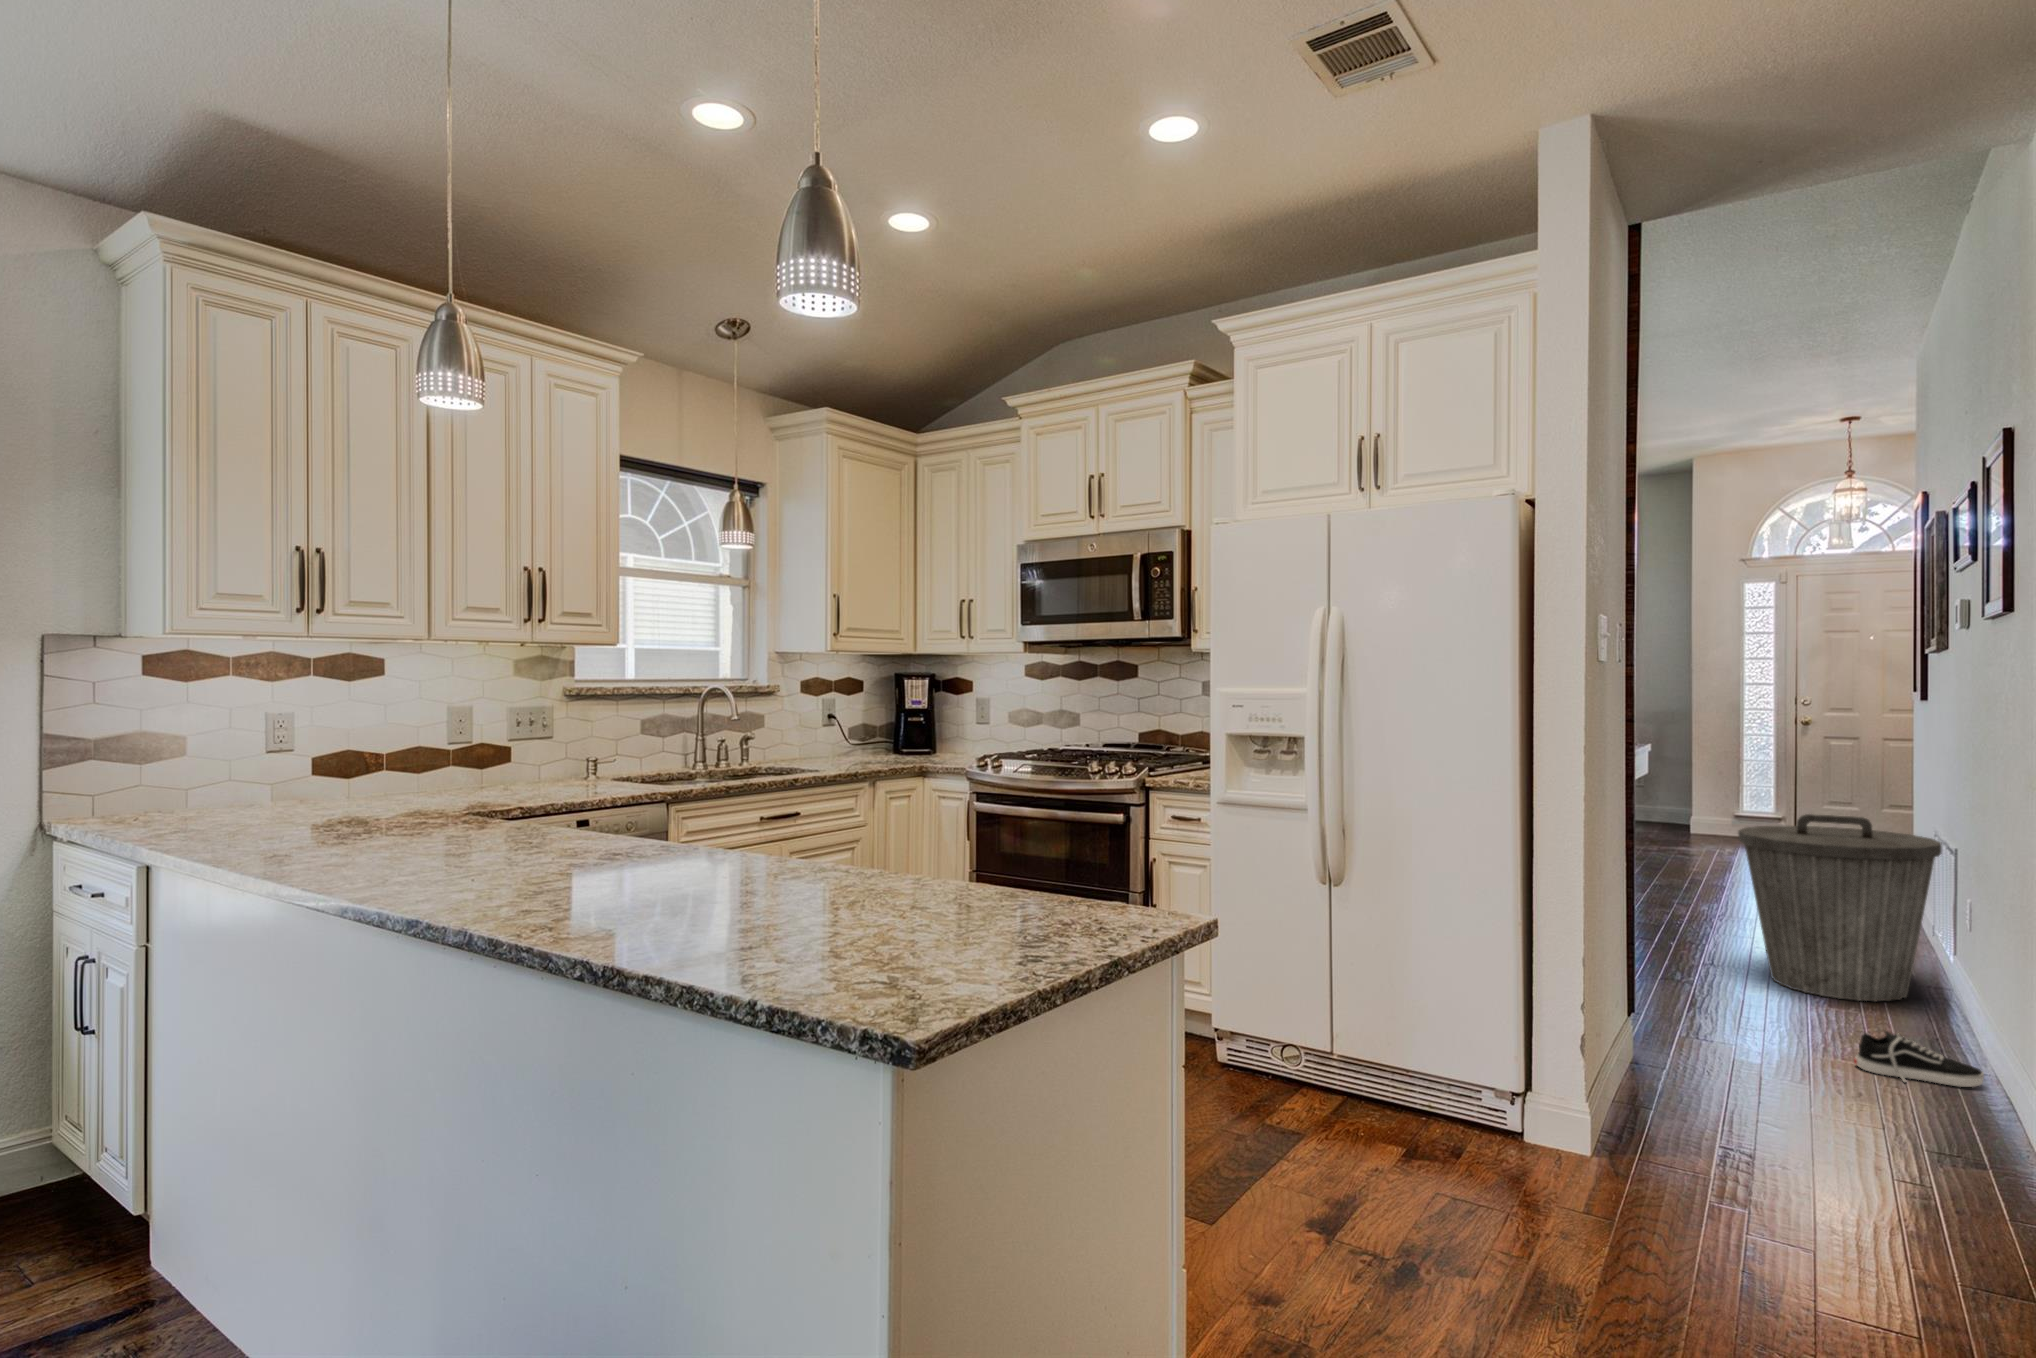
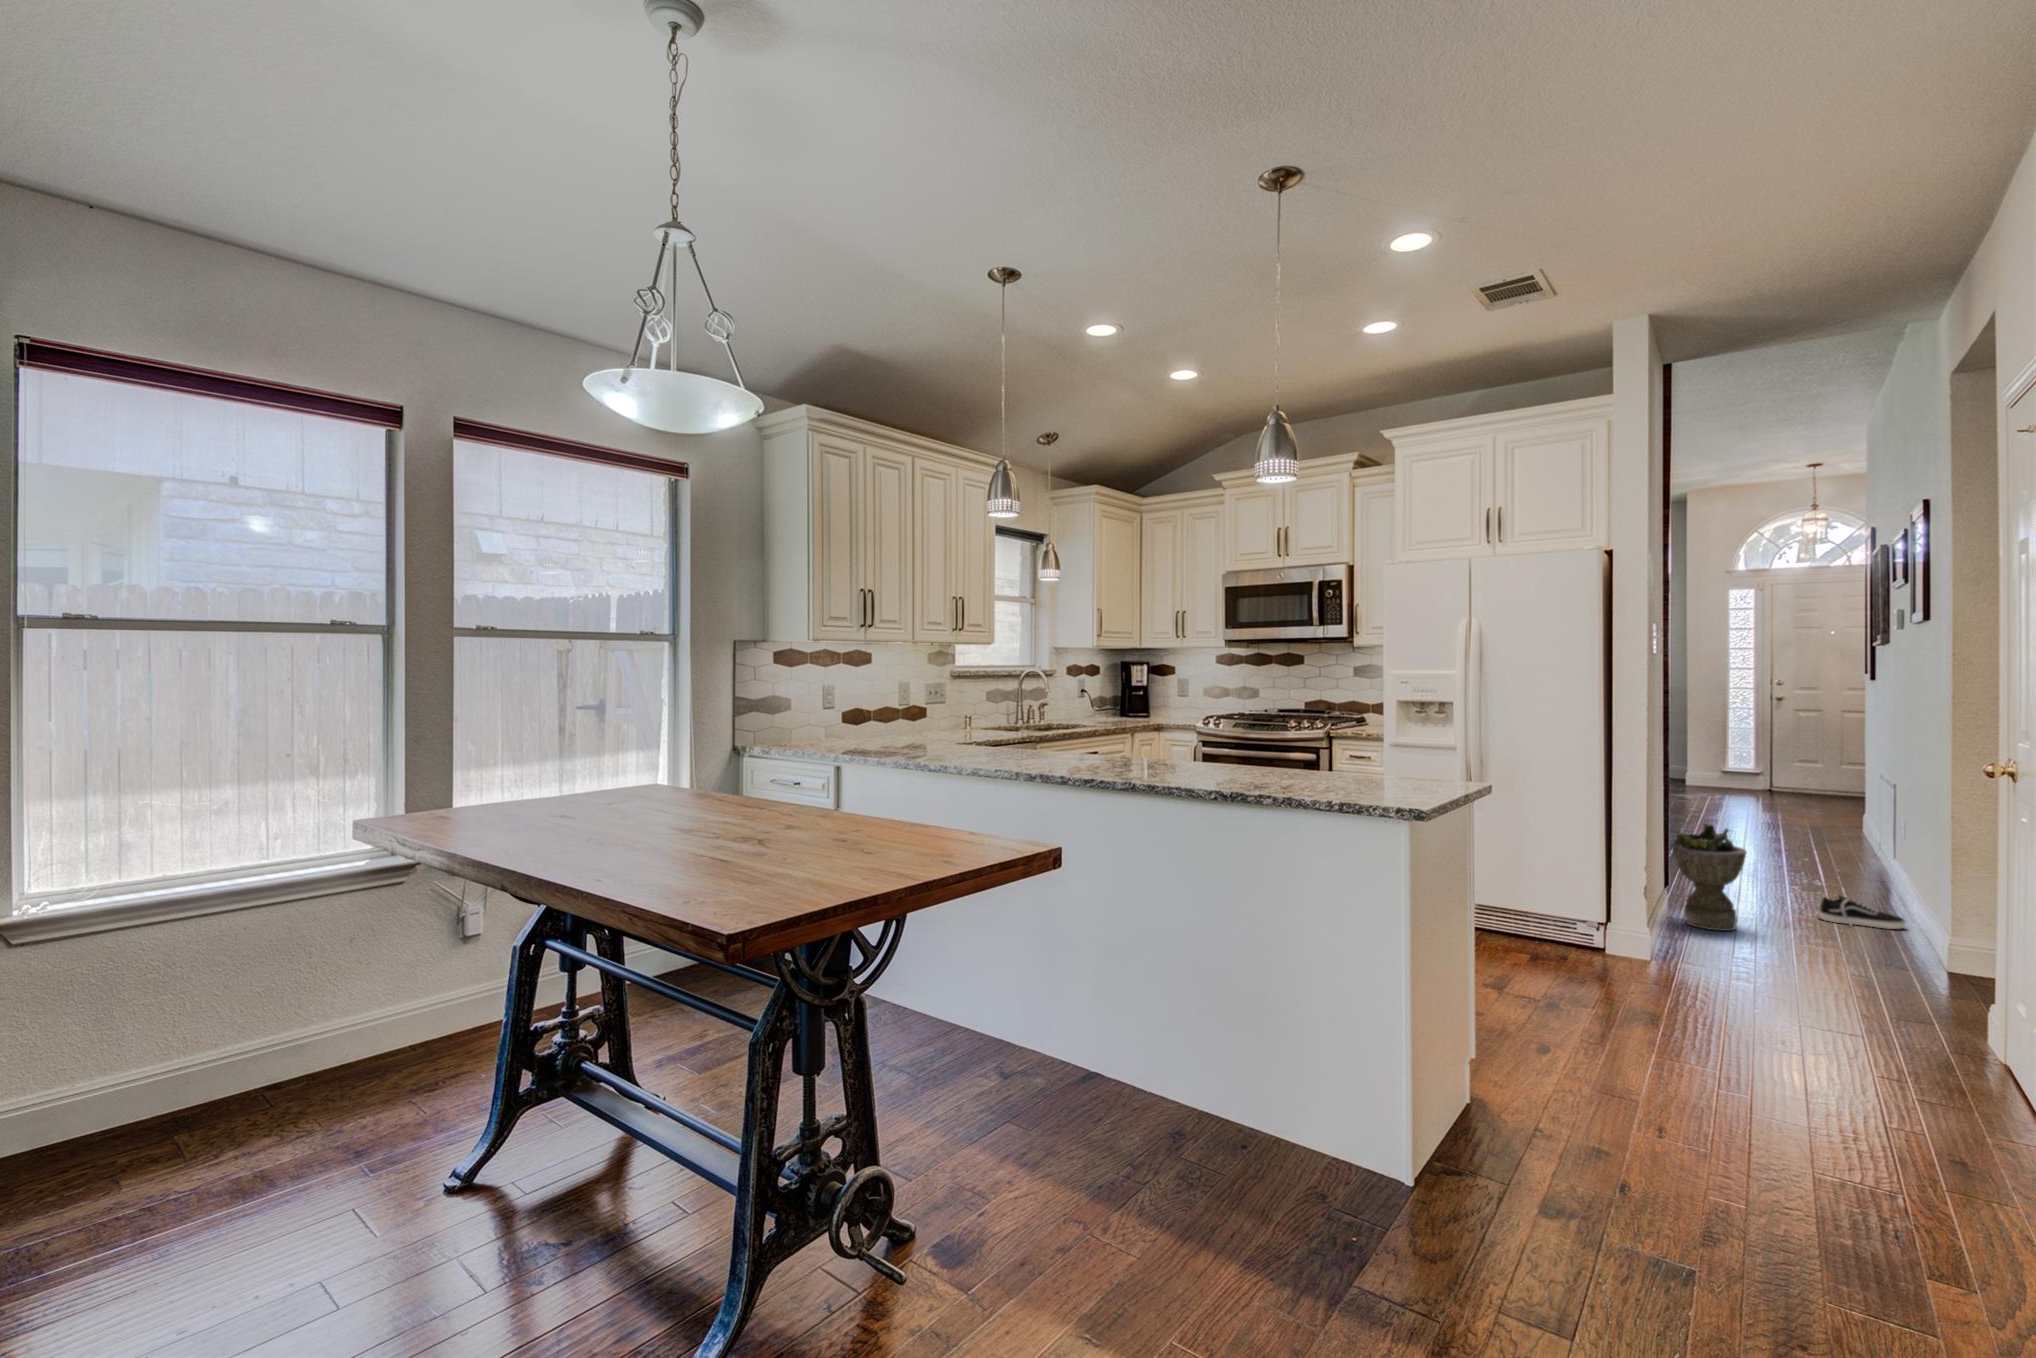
trash can: present [1738,814,1942,1001] -> none [1734,758,1881,886]
planter: none [1639,924,1749,1095] -> present [1672,824,1746,931]

